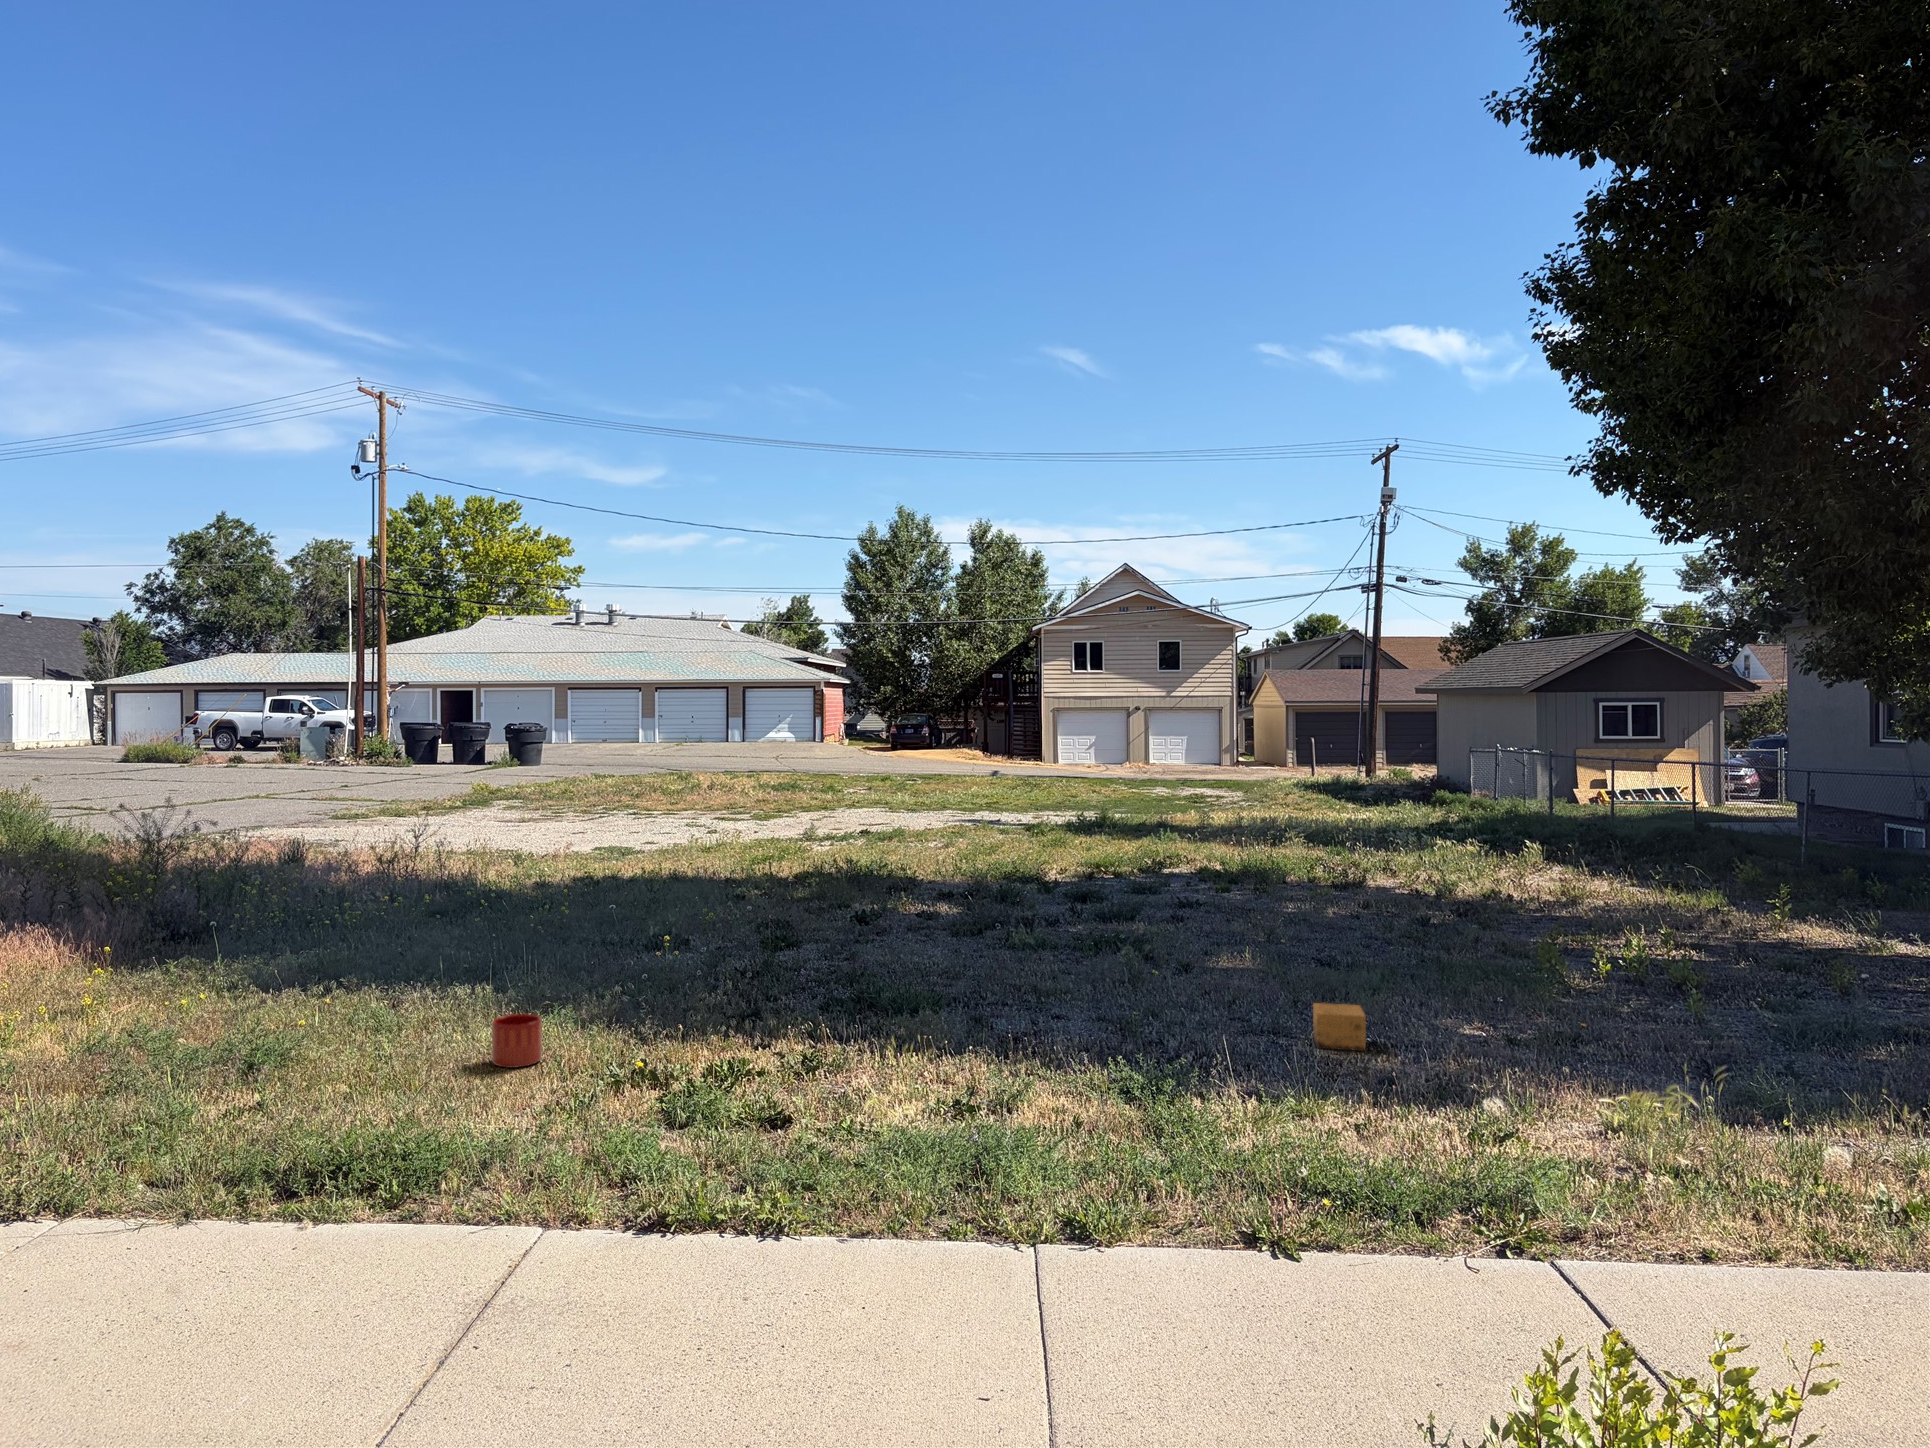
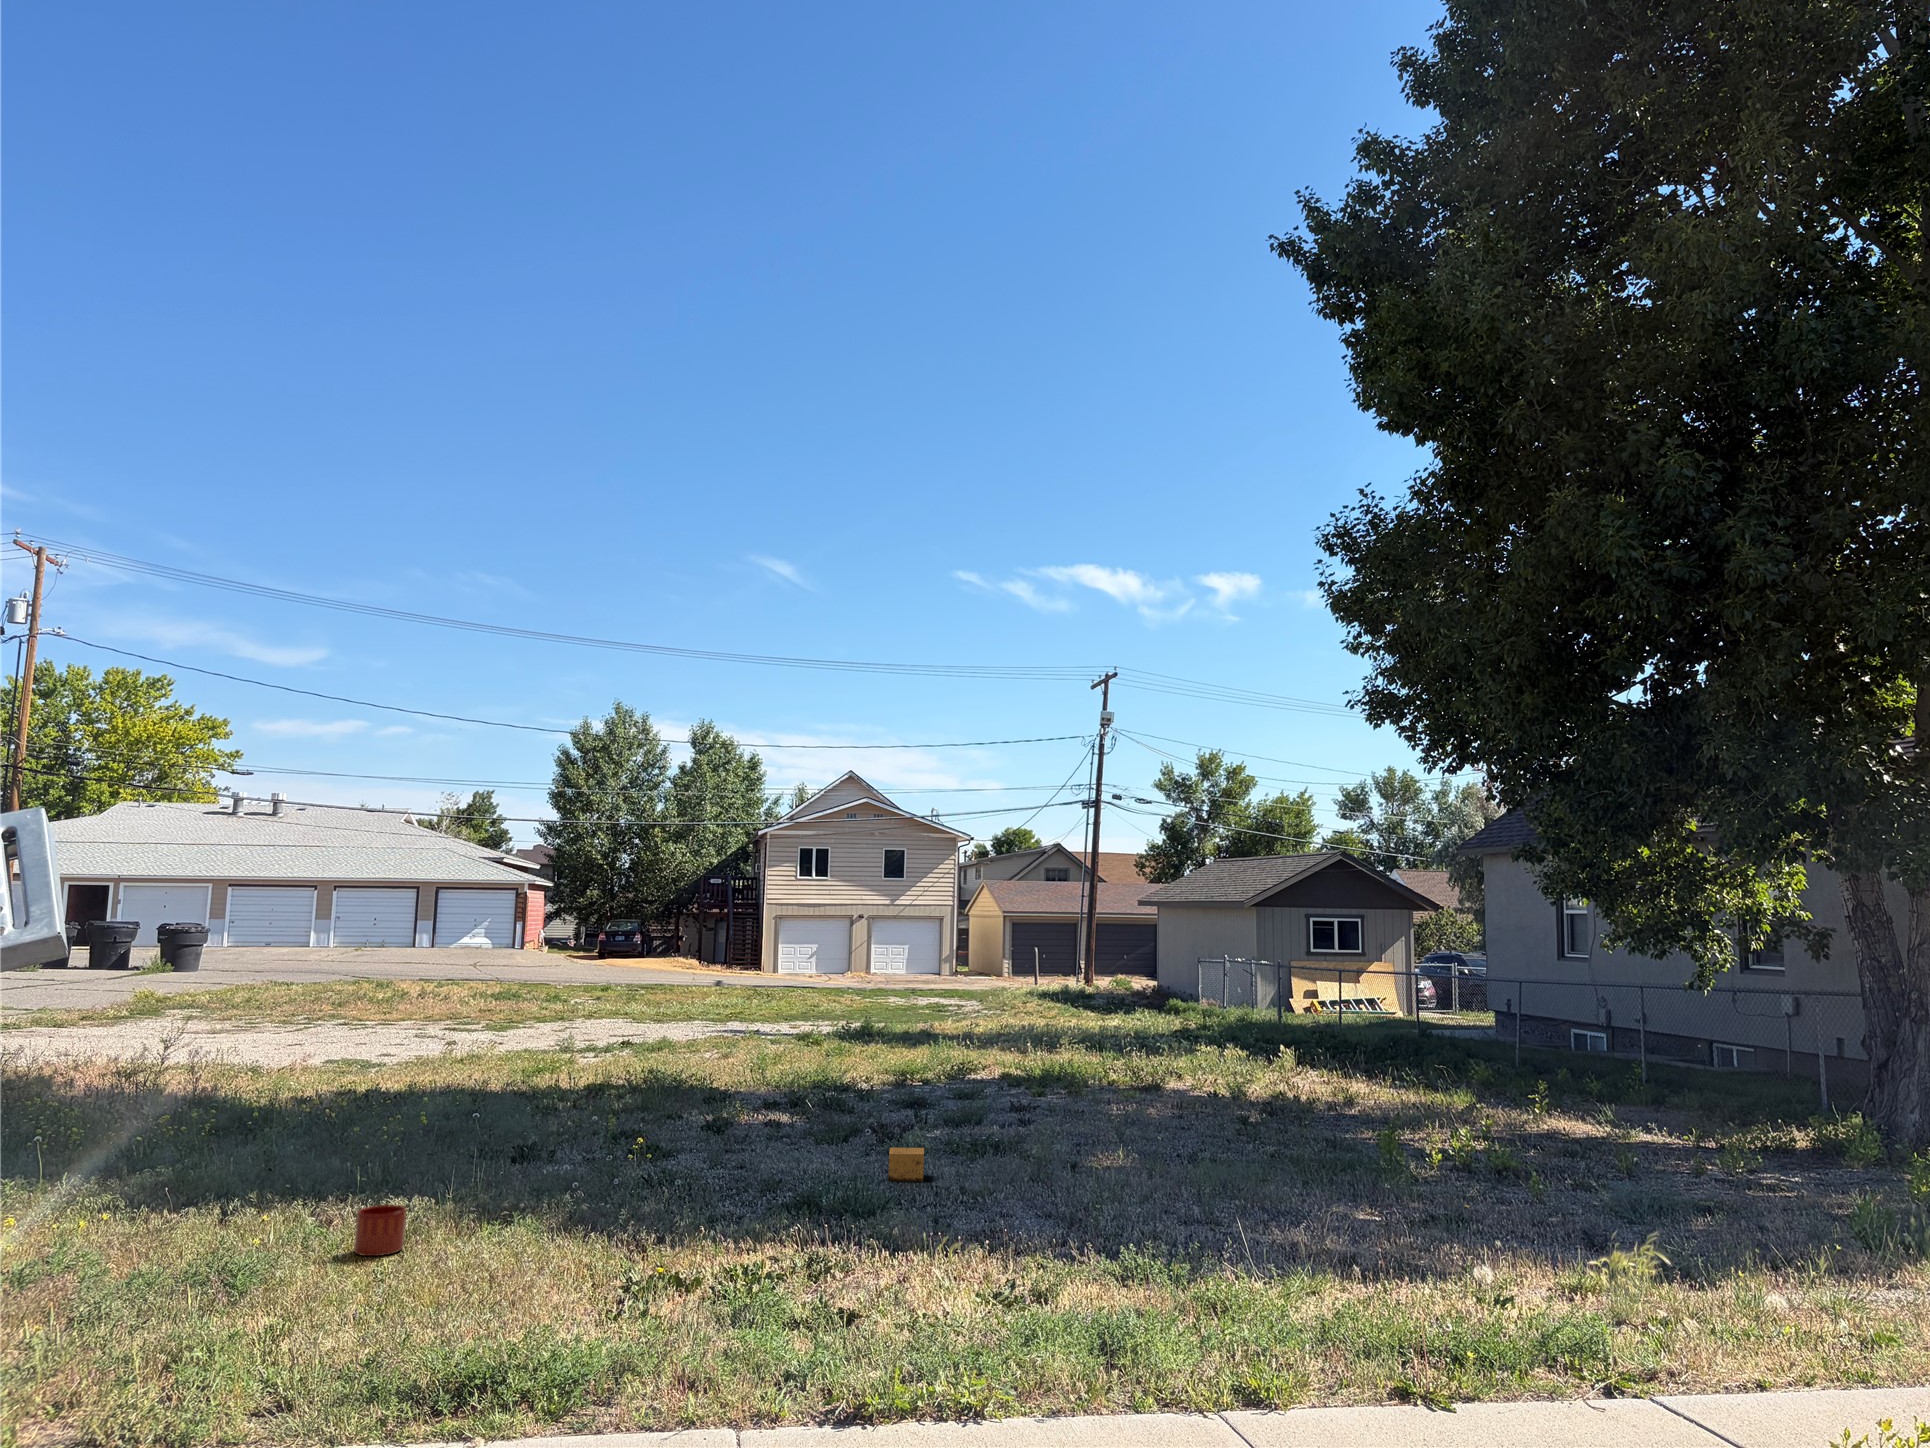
cardboard box: present [1313,1003,1366,1051] -> present [888,1148,924,1182]

